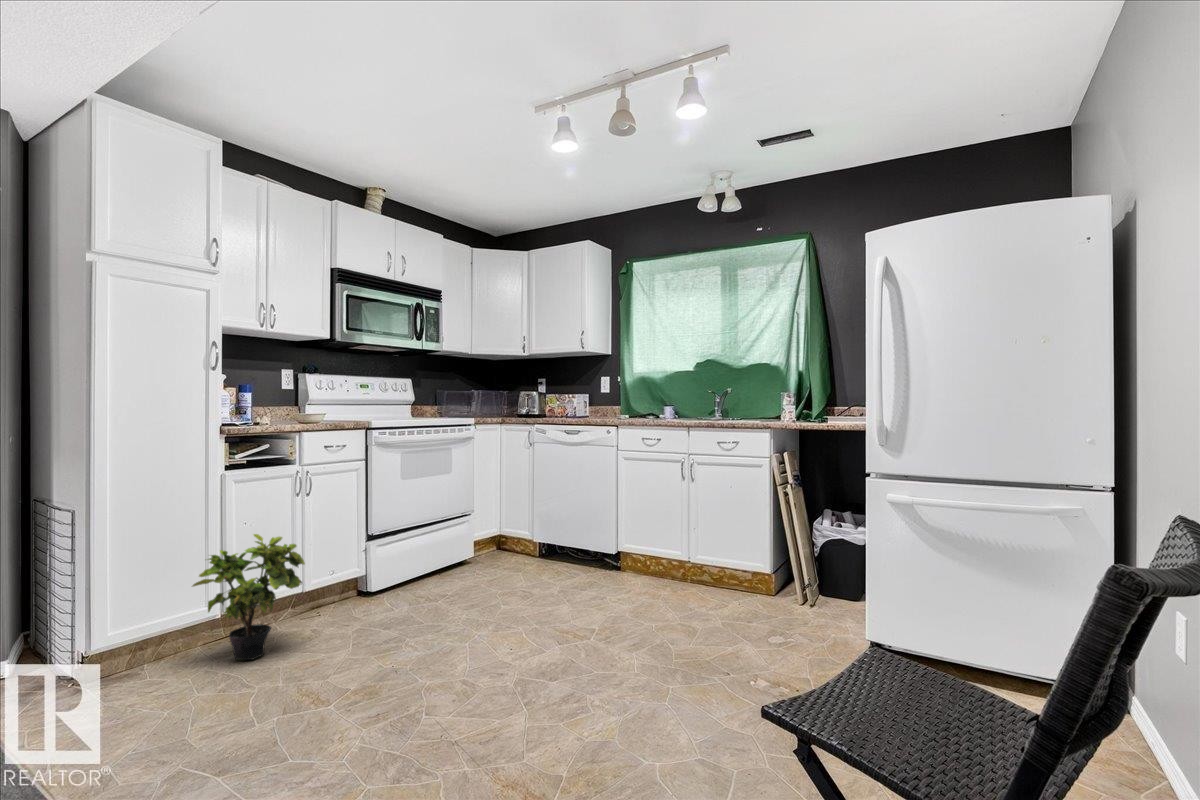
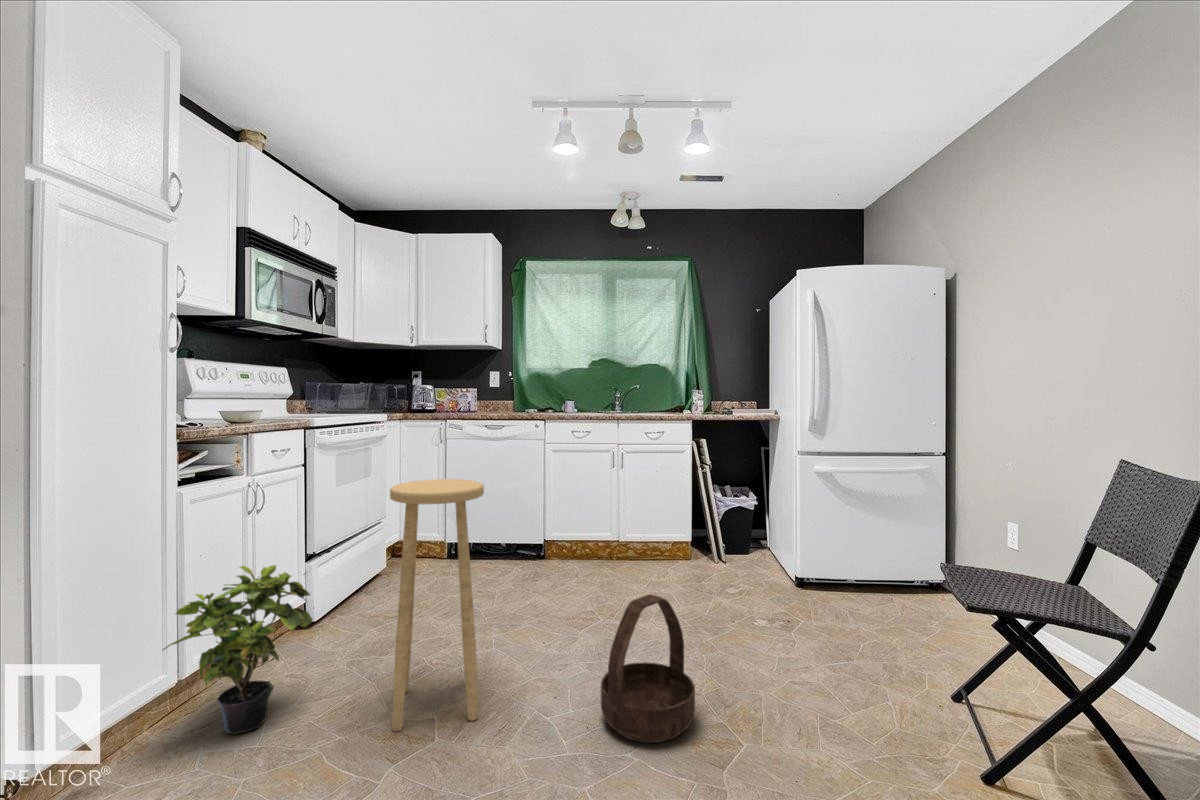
stool: none [319,477,418,694] -> present [390,479,484,732]
basket: none [452,607,550,758] -> present [601,594,695,743]

